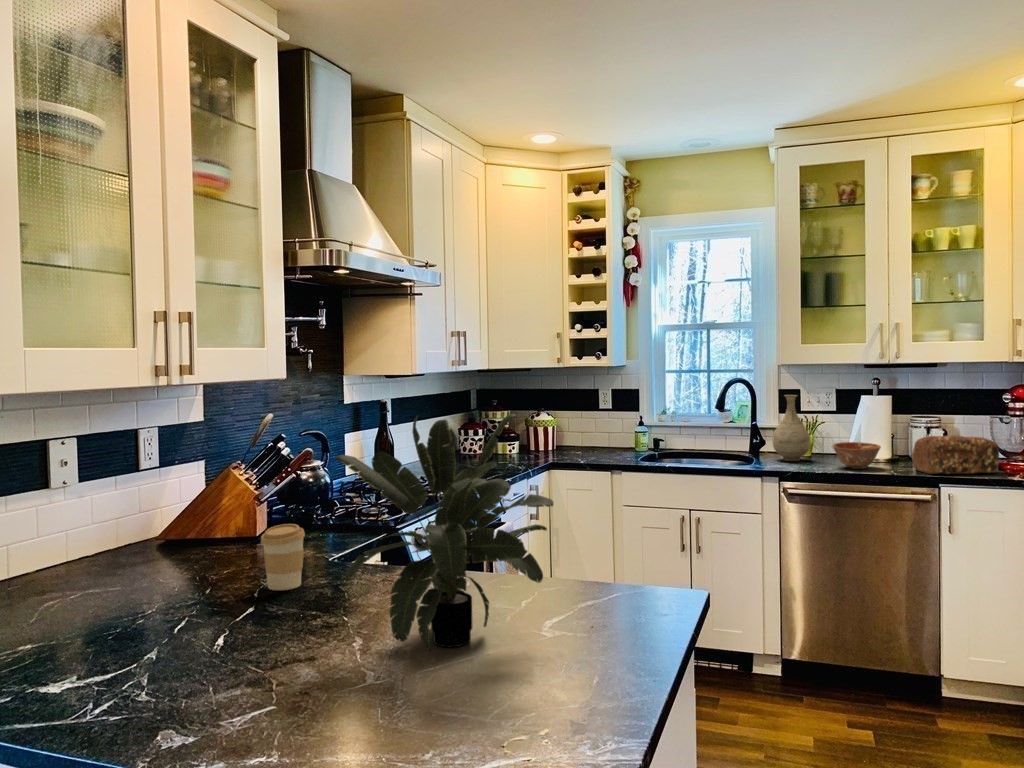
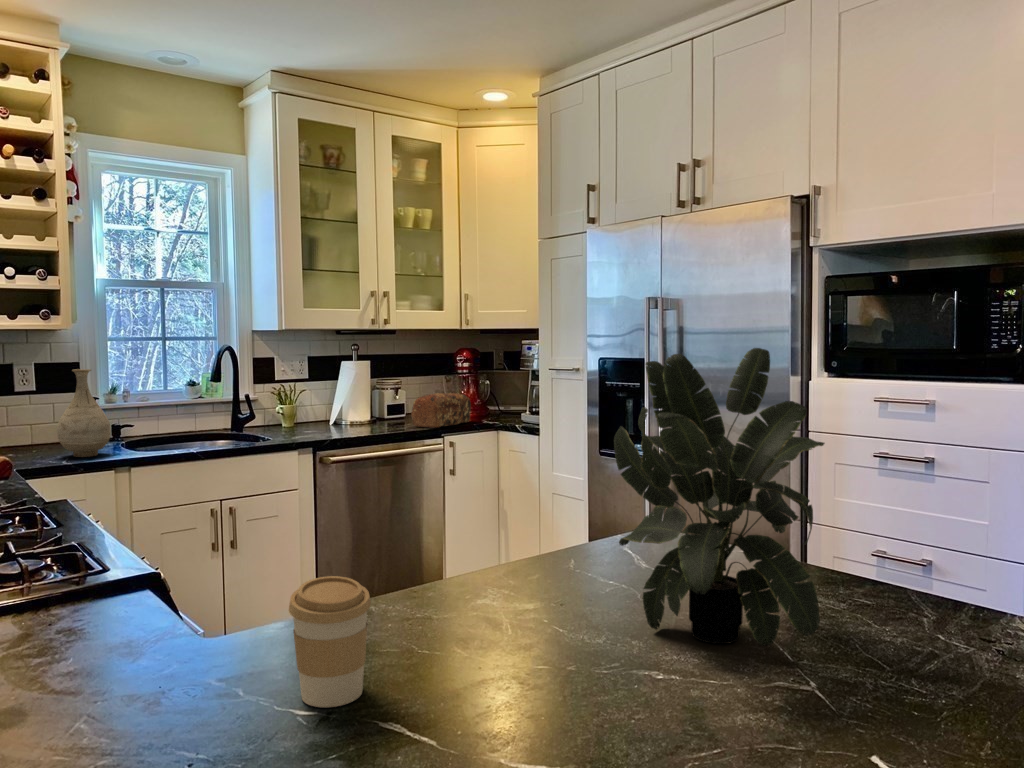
vase: present [772,395,810,461] -> present [57,369,111,457]
ceramic bowl: present [833,442,881,469] -> none [349,406,393,431]

